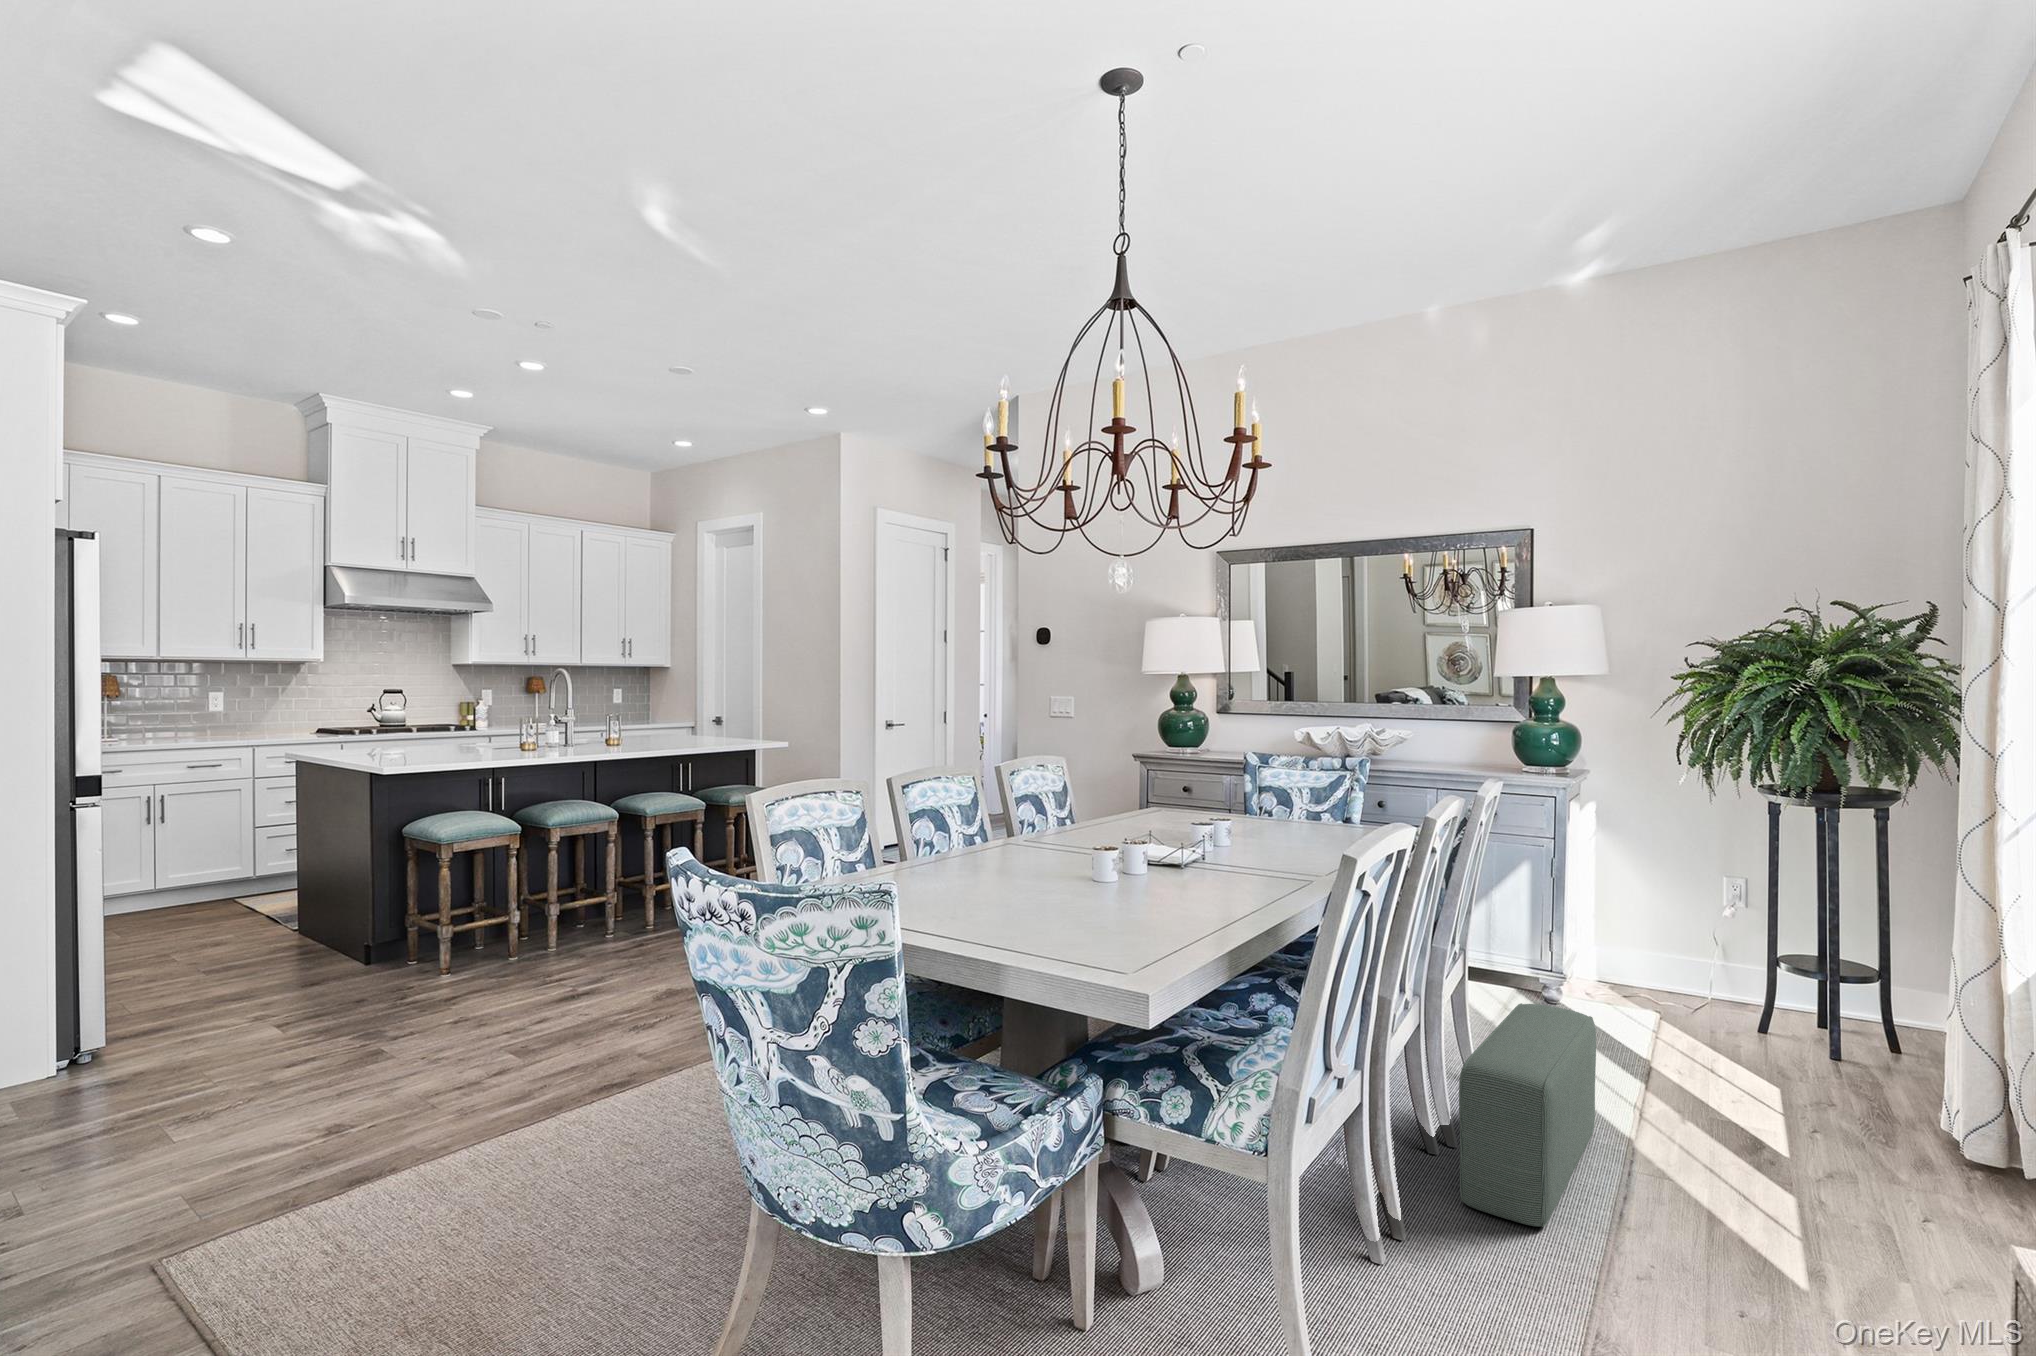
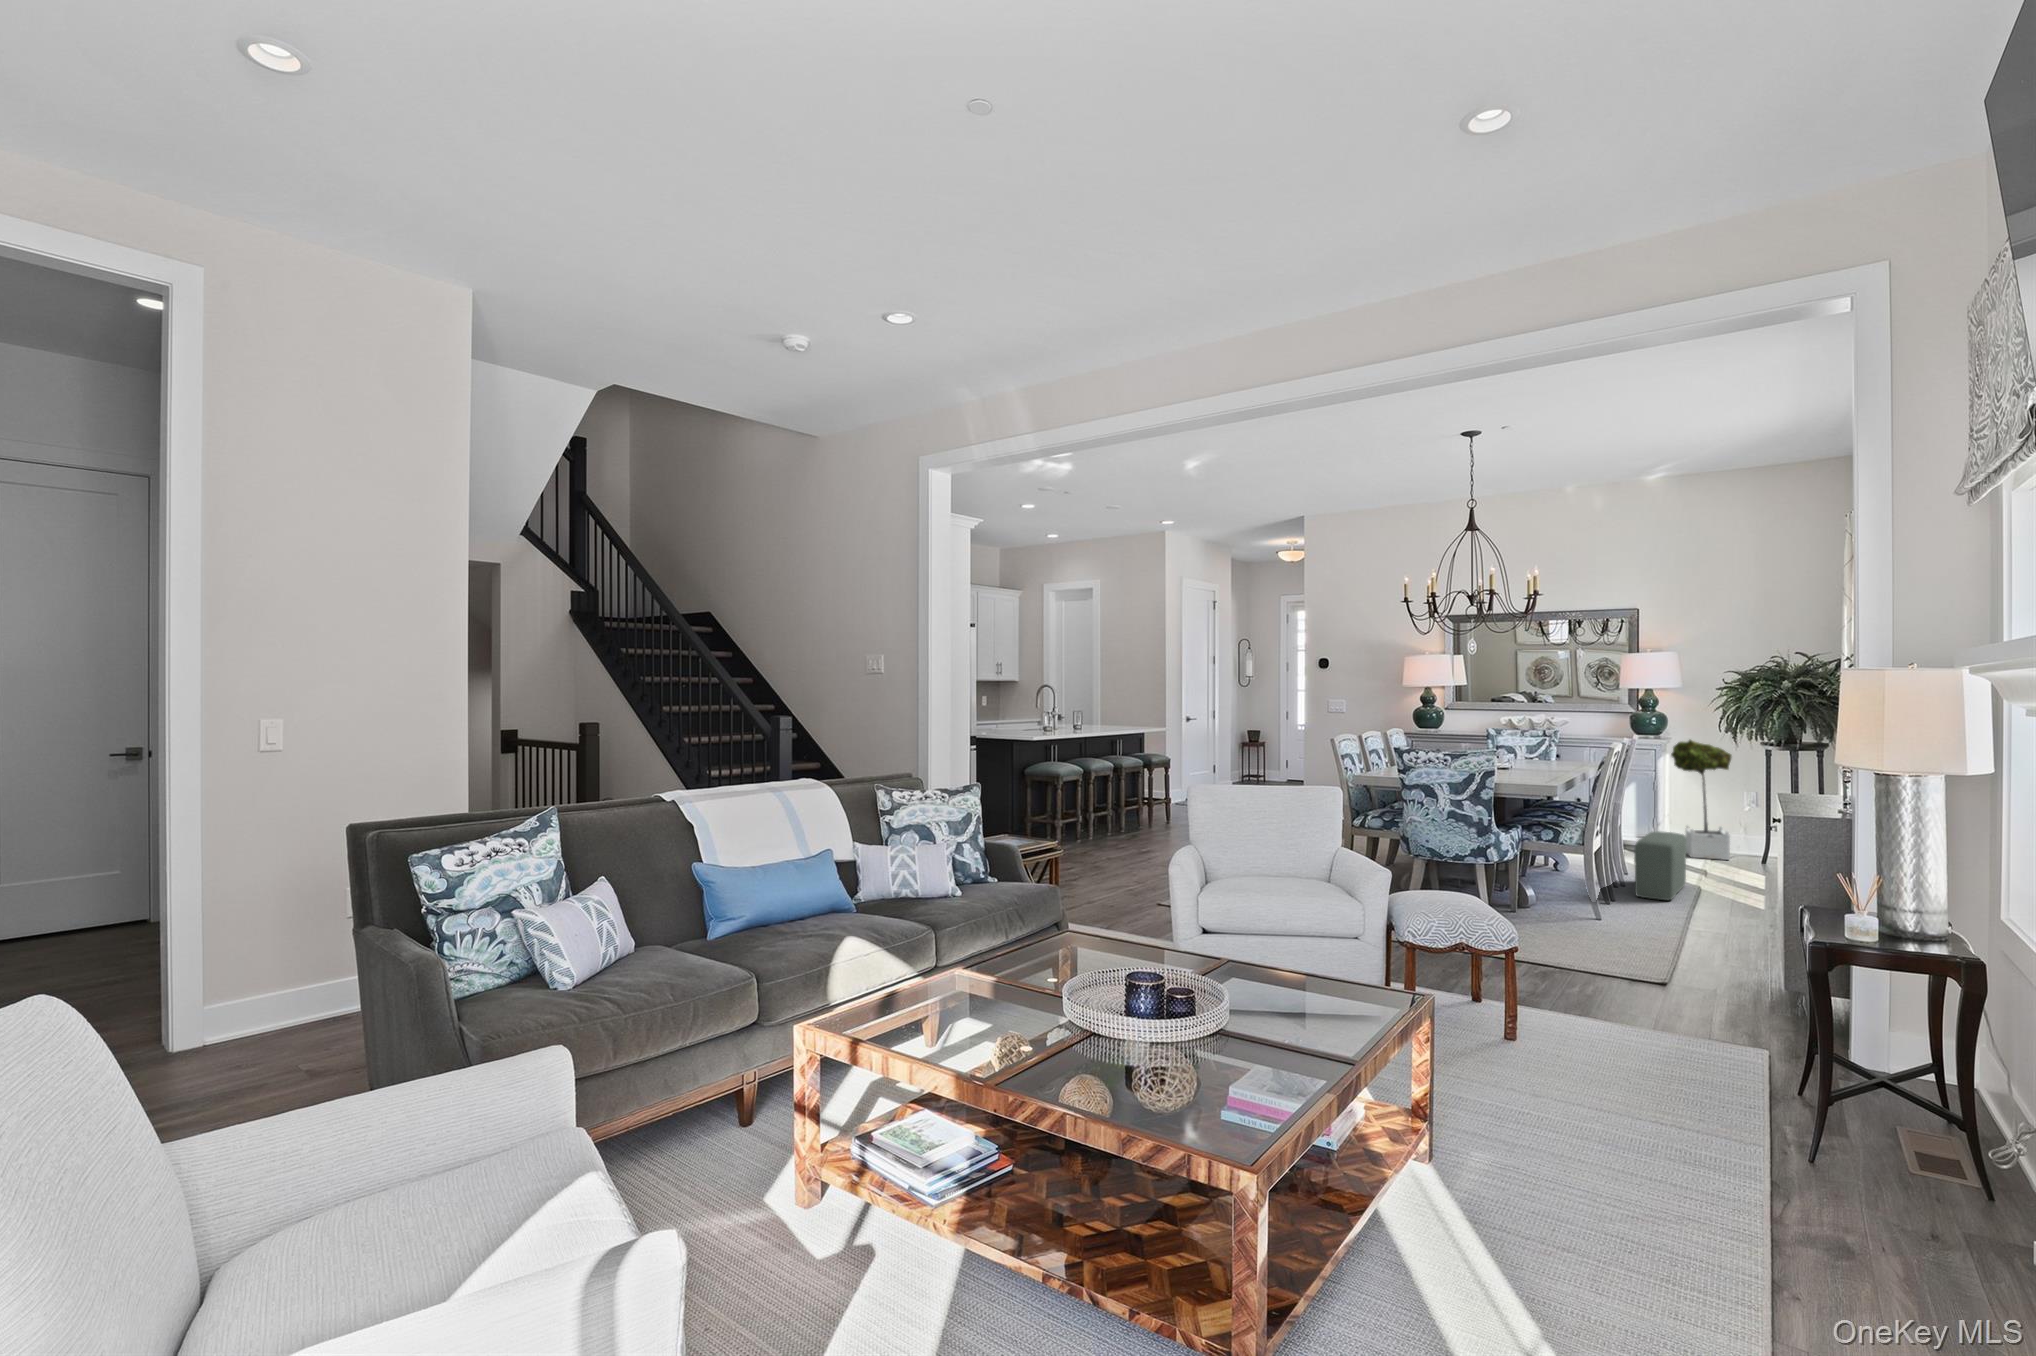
potted tree: none [1586,775,1700,1016] -> present [1671,740,1732,860]

